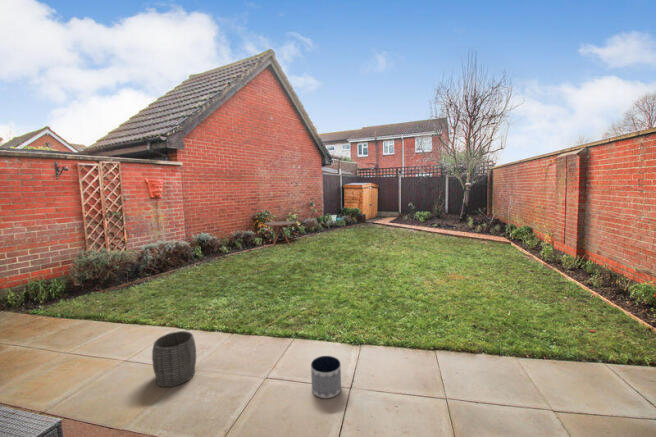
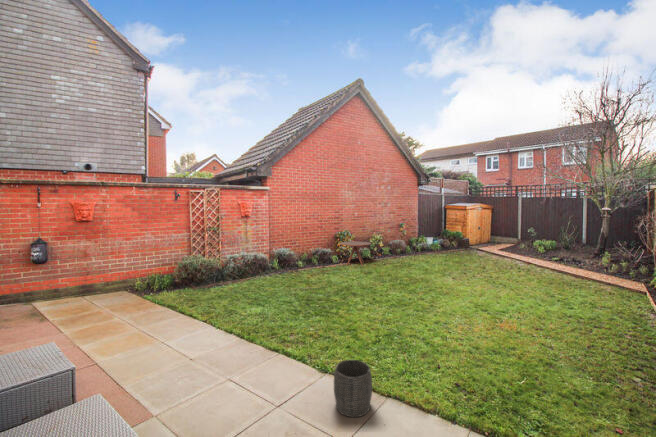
woven basket: present [152,331,196,387] -> present [334,360,372,417]
planter: present [311,356,341,398] -> none [238,379,267,420]

